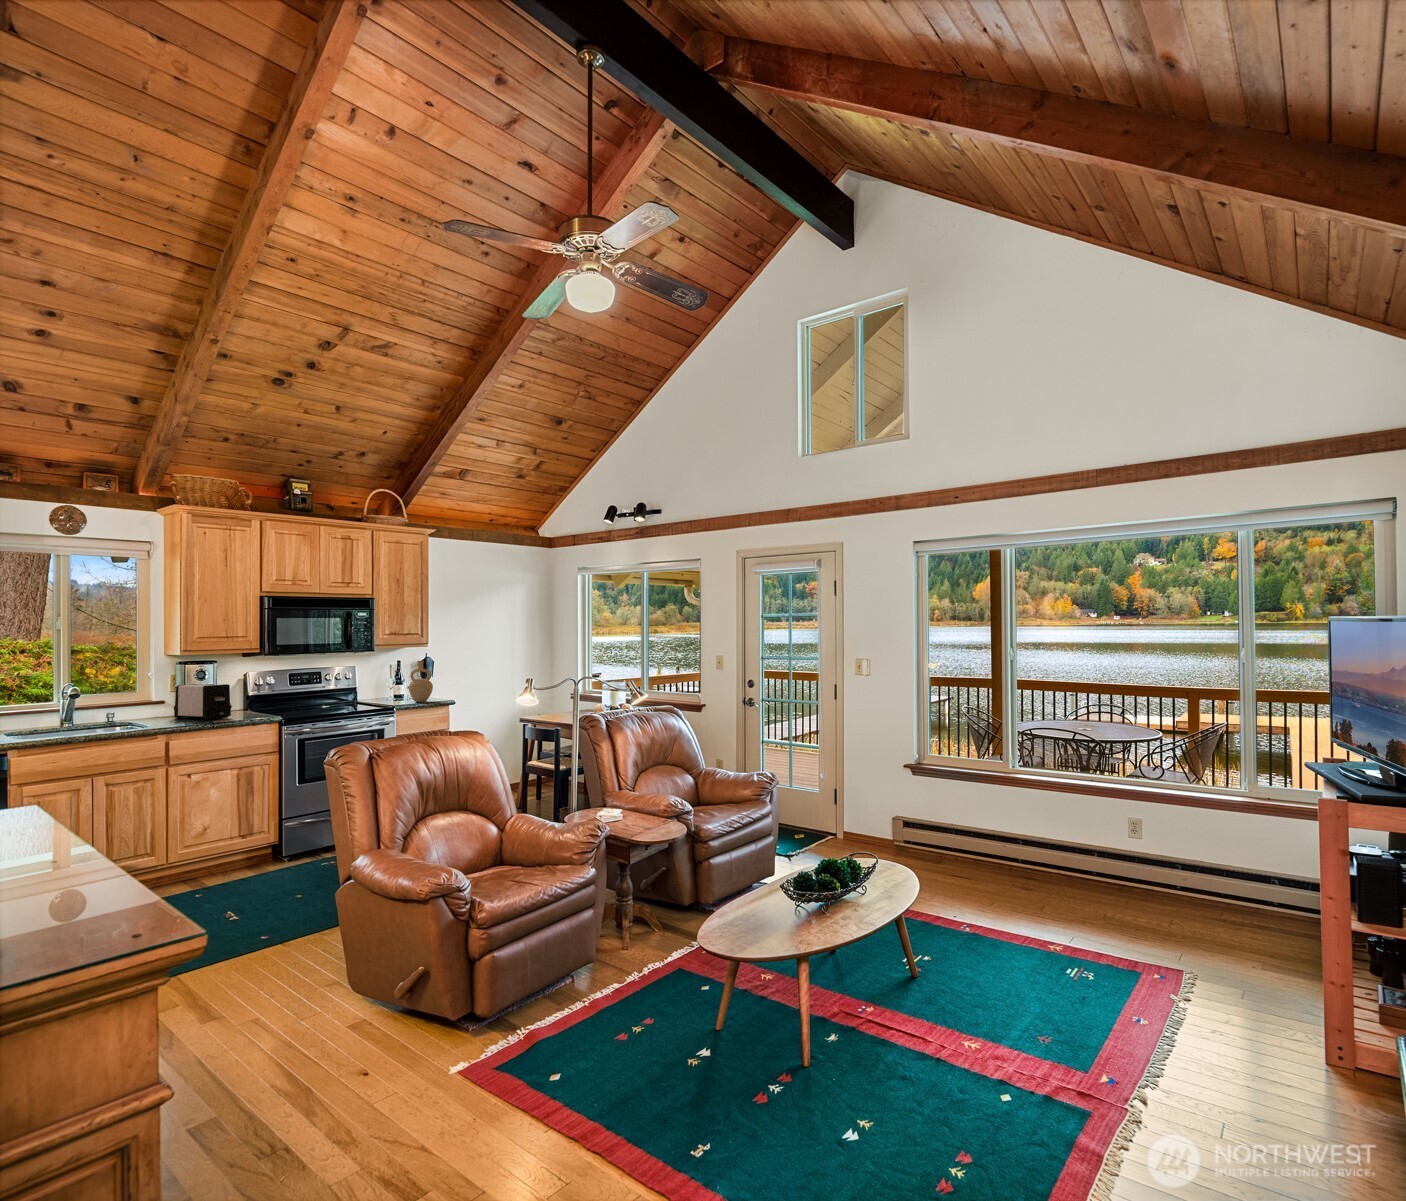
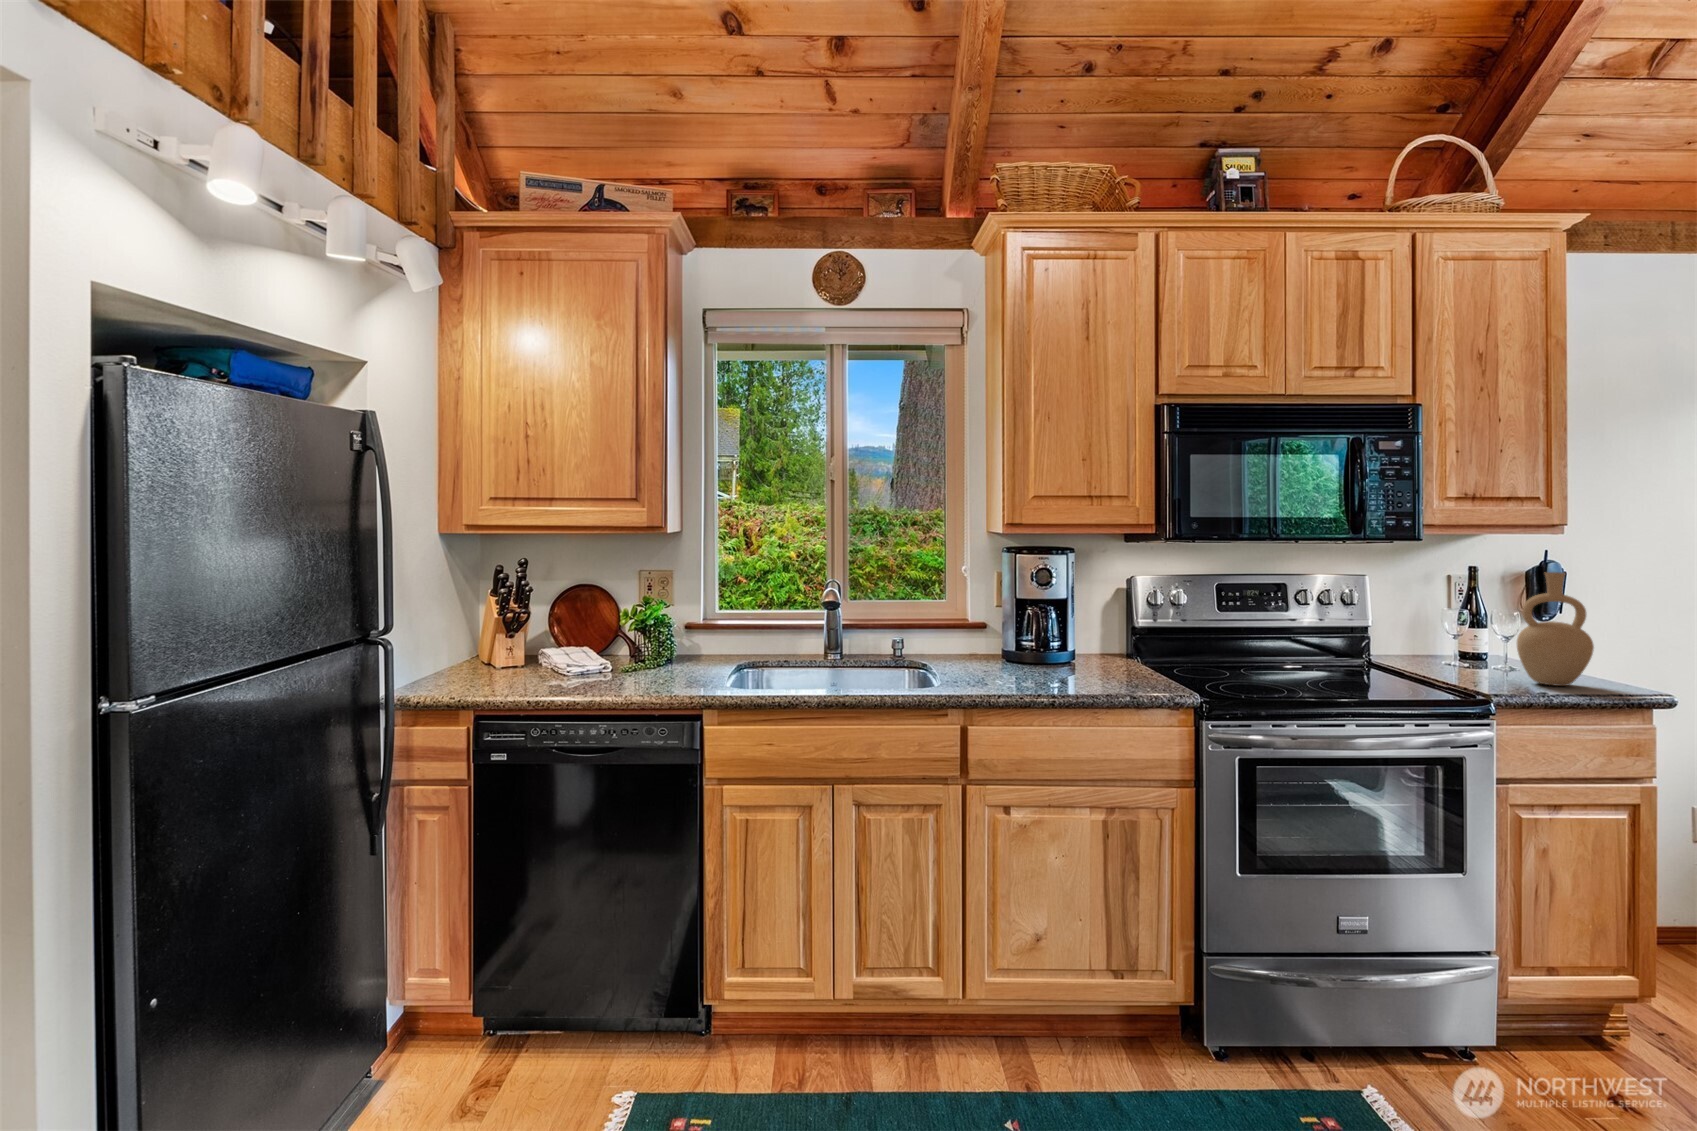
toaster: present [174,684,232,720] -> none [993,601,1094,684]

